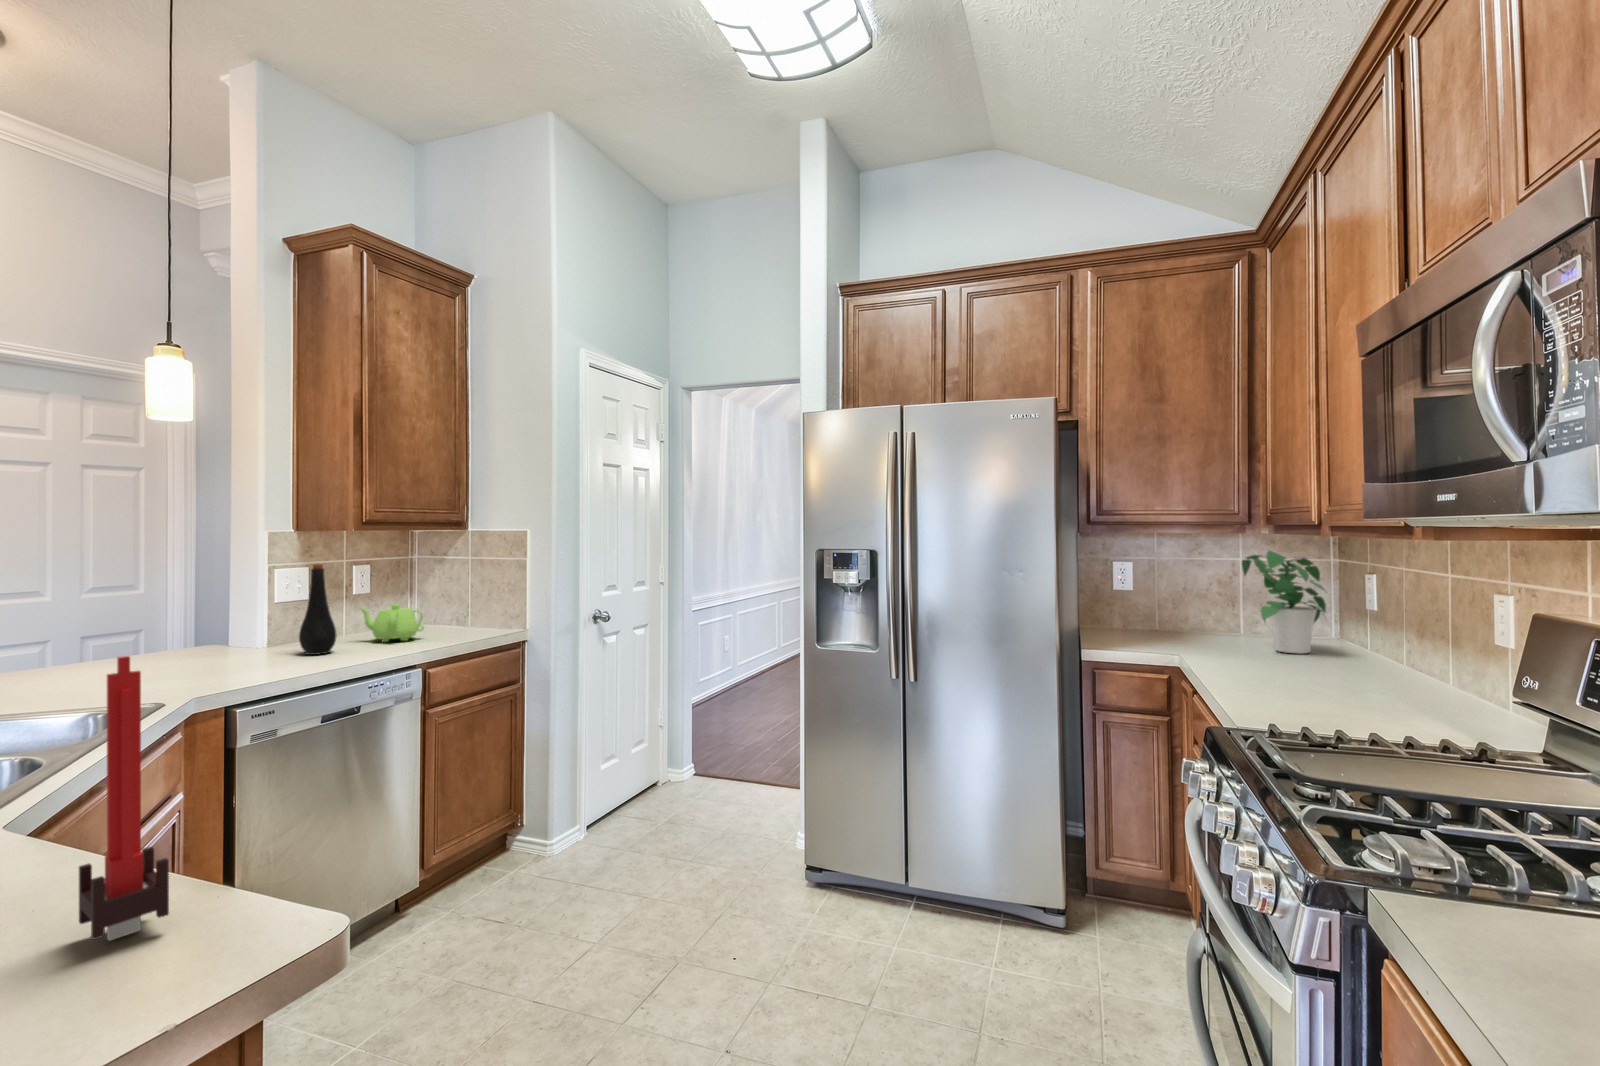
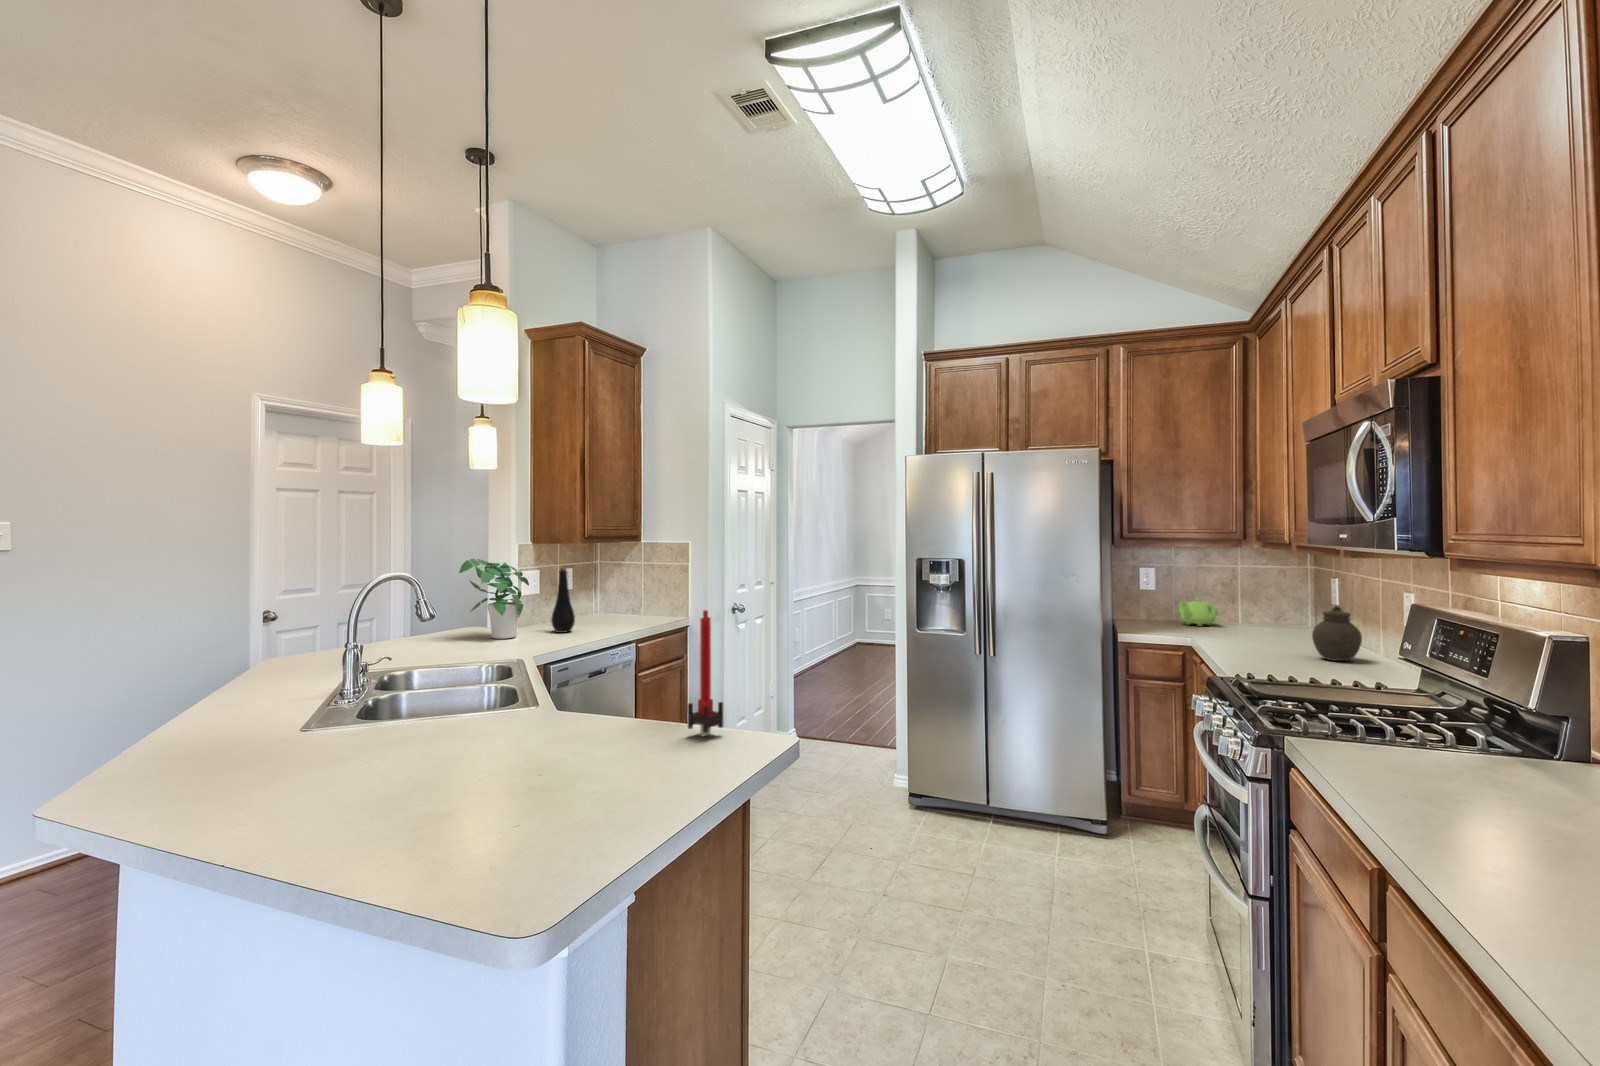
potted plant: present [1242,550,1326,654] -> present [459,559,529,639]
teapot: present [360,604,424,642] -> present [1179,598,1218,626]
jar: none [1356,617,1431,698] -> present [1312,606,1362,661]

